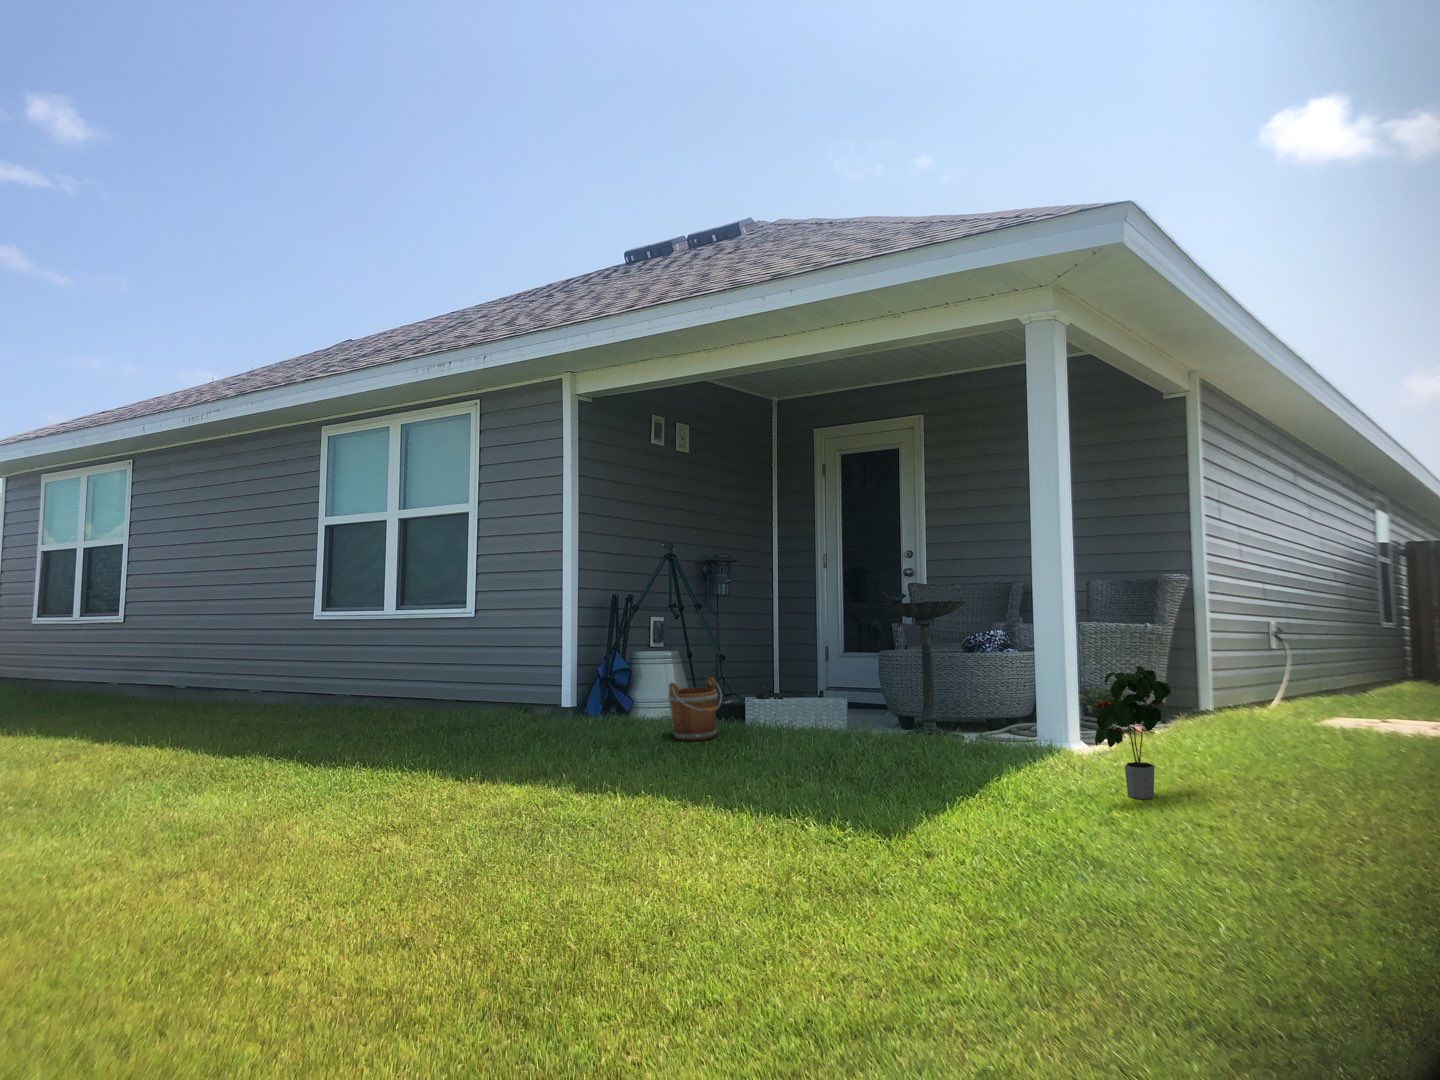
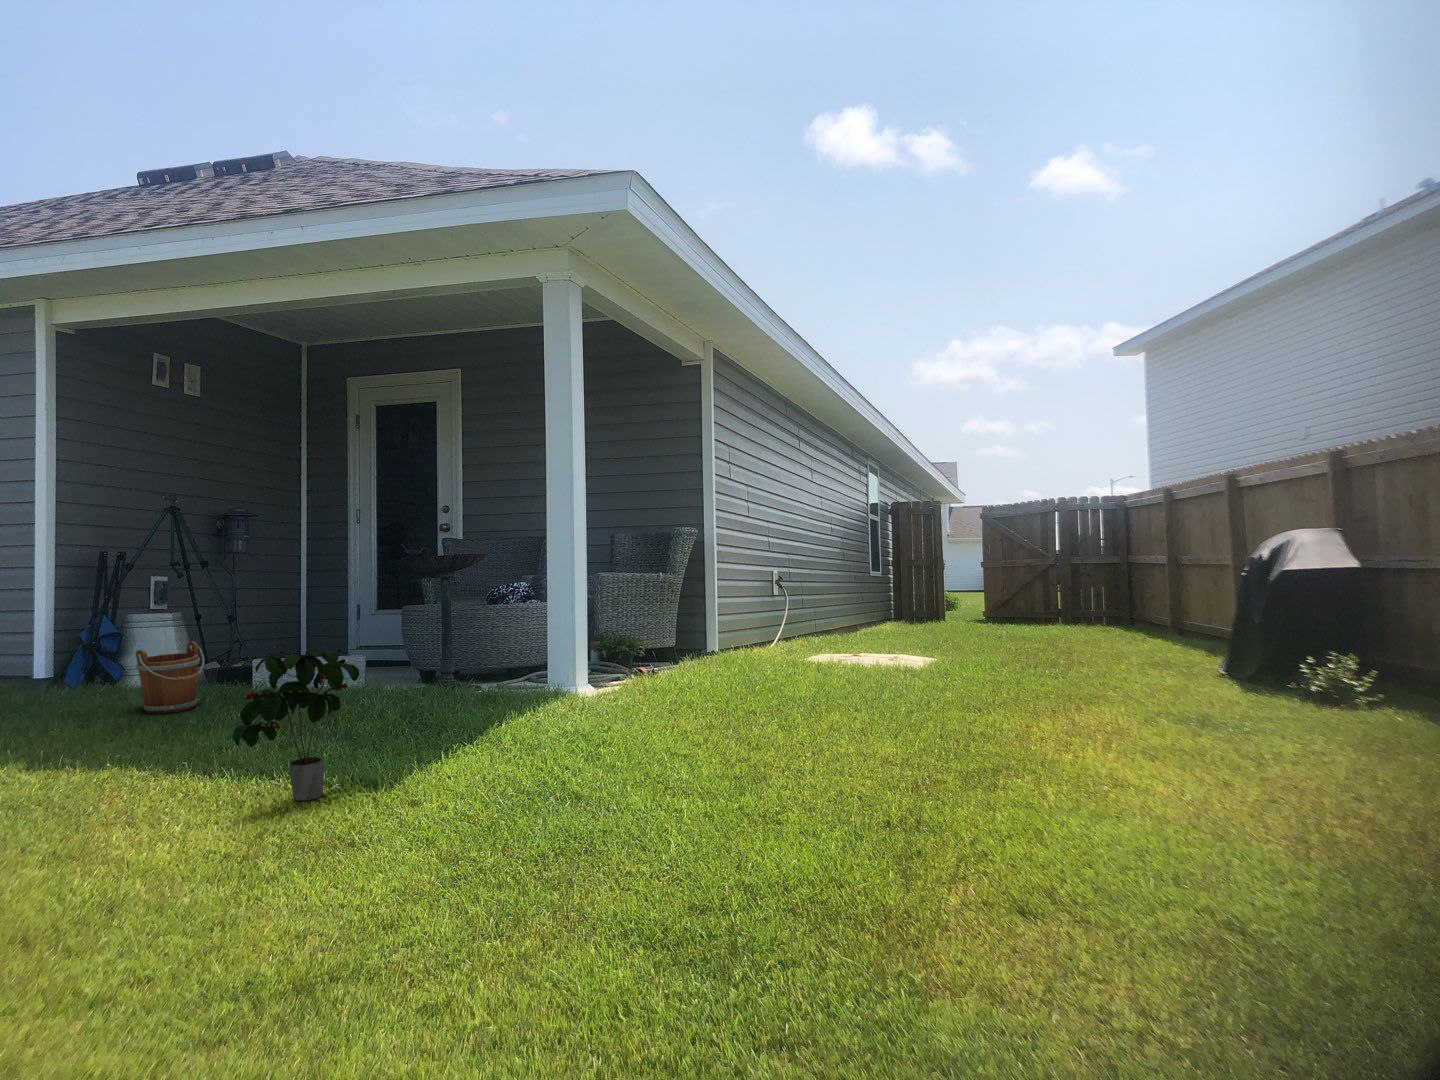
potted plant: present [1094,666,1171,799] -> present [232,647,359,801]

